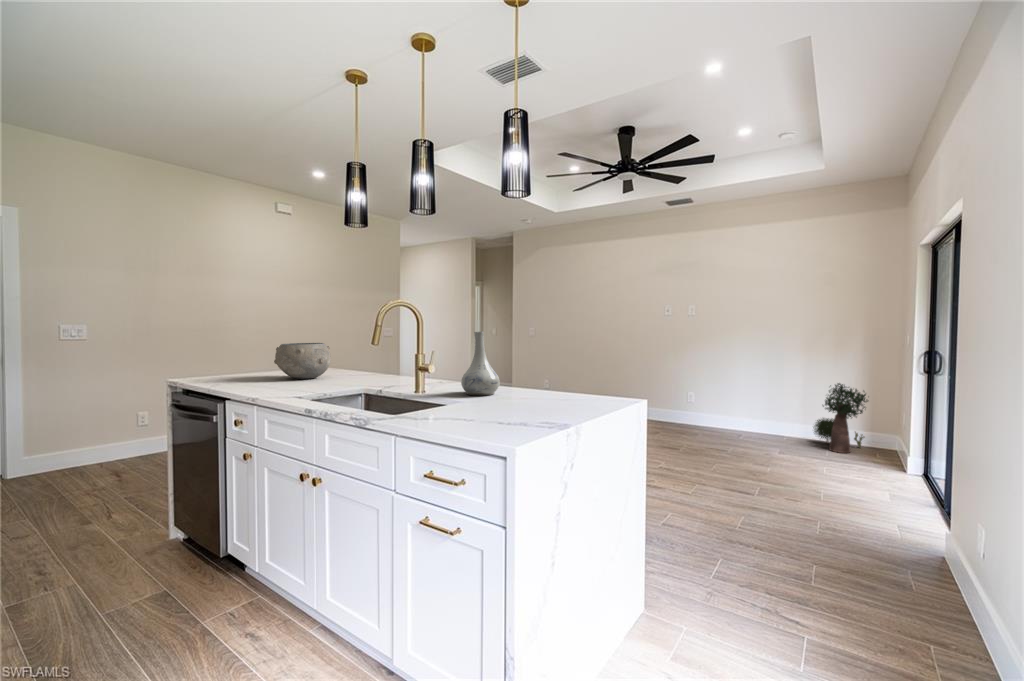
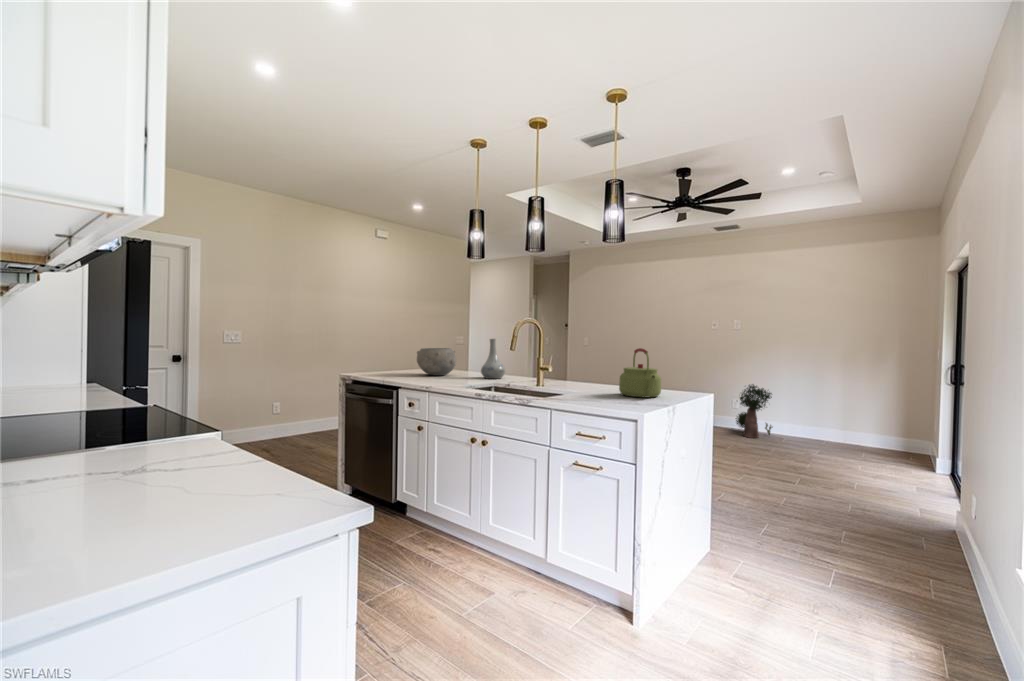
vase: present [461,331,500,395] -> present [481,339,505,379]
kettle: none [513,341,570,411] -> present [619,348,661,397]
potted plant: present [814,383,868,453] -> present [736,384,772,438]

